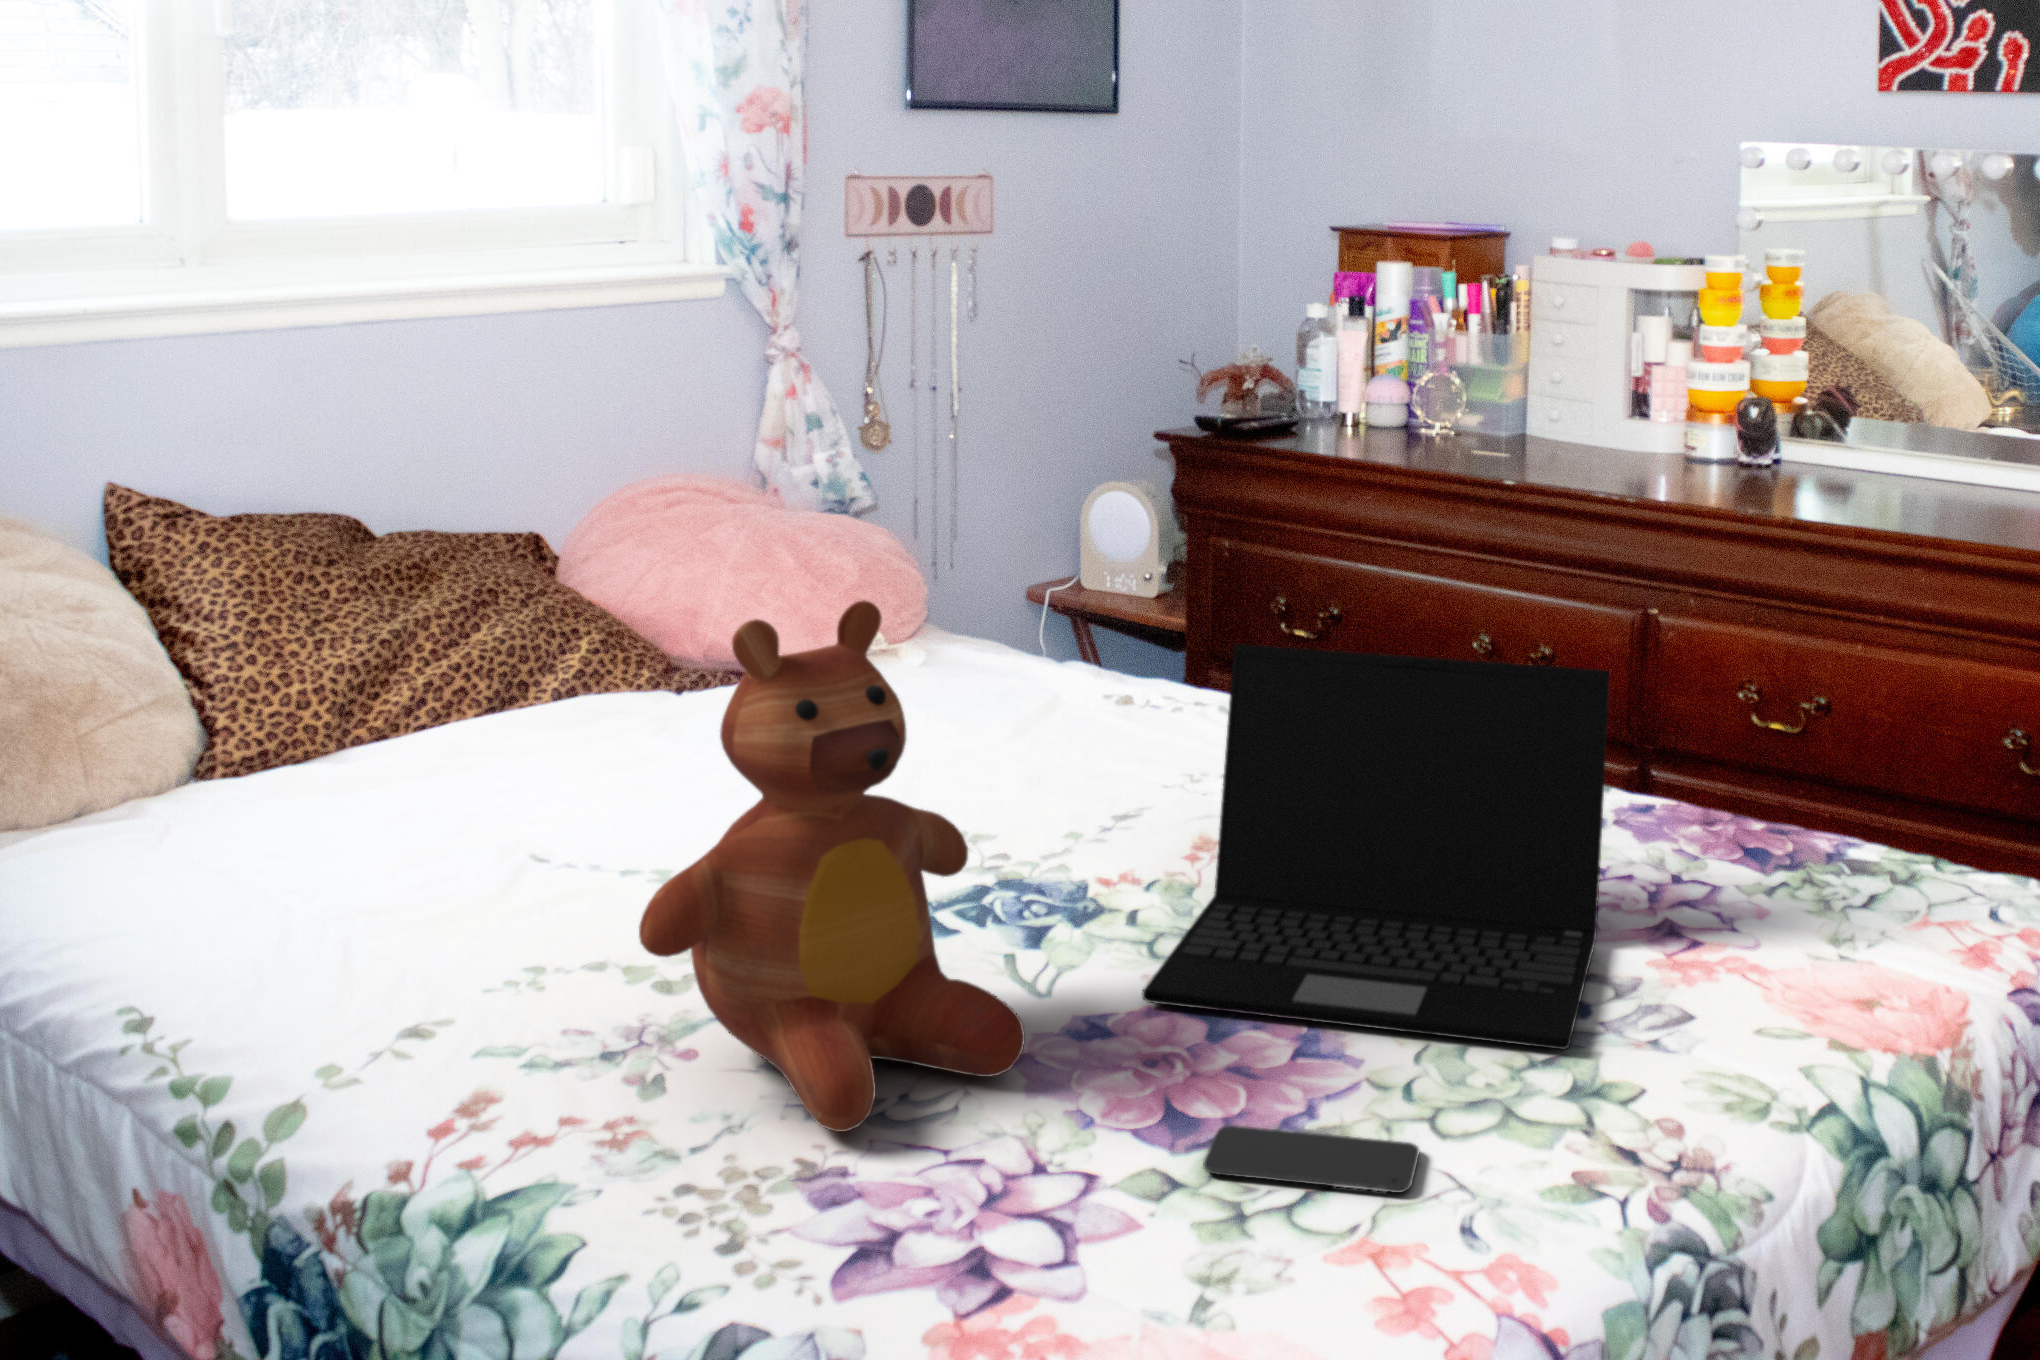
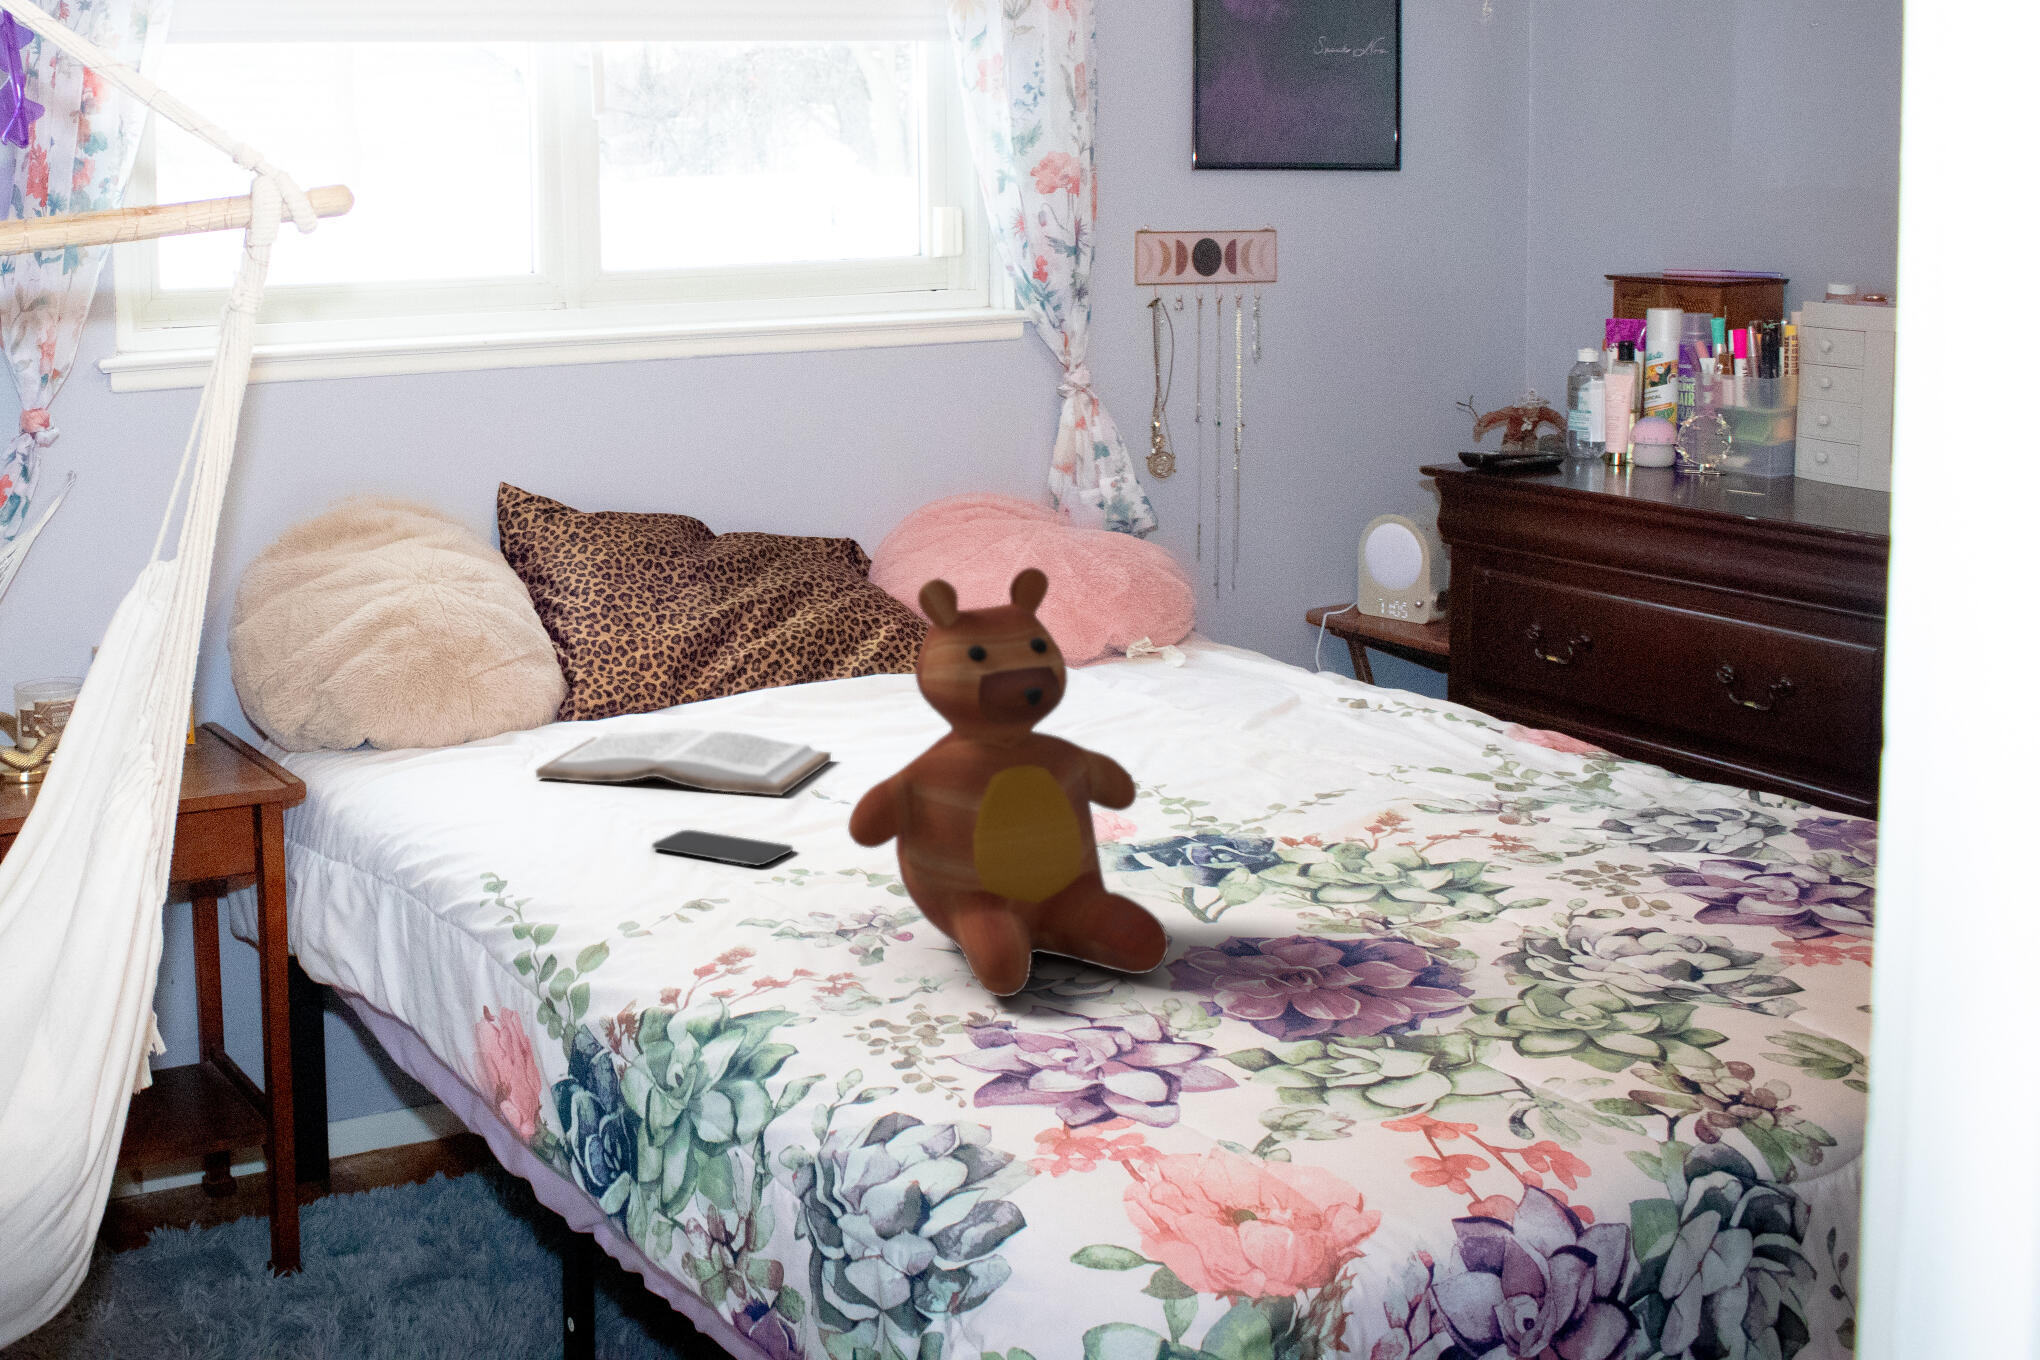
laptop: present [1142,644,1610,1049] -> none [1295,627,1798,1007]
book: none [167,783,550,862] -> present [536,728,831,795]
smartphone: present [1203,1125,1419,1193] -> present [652,830,793,865]

